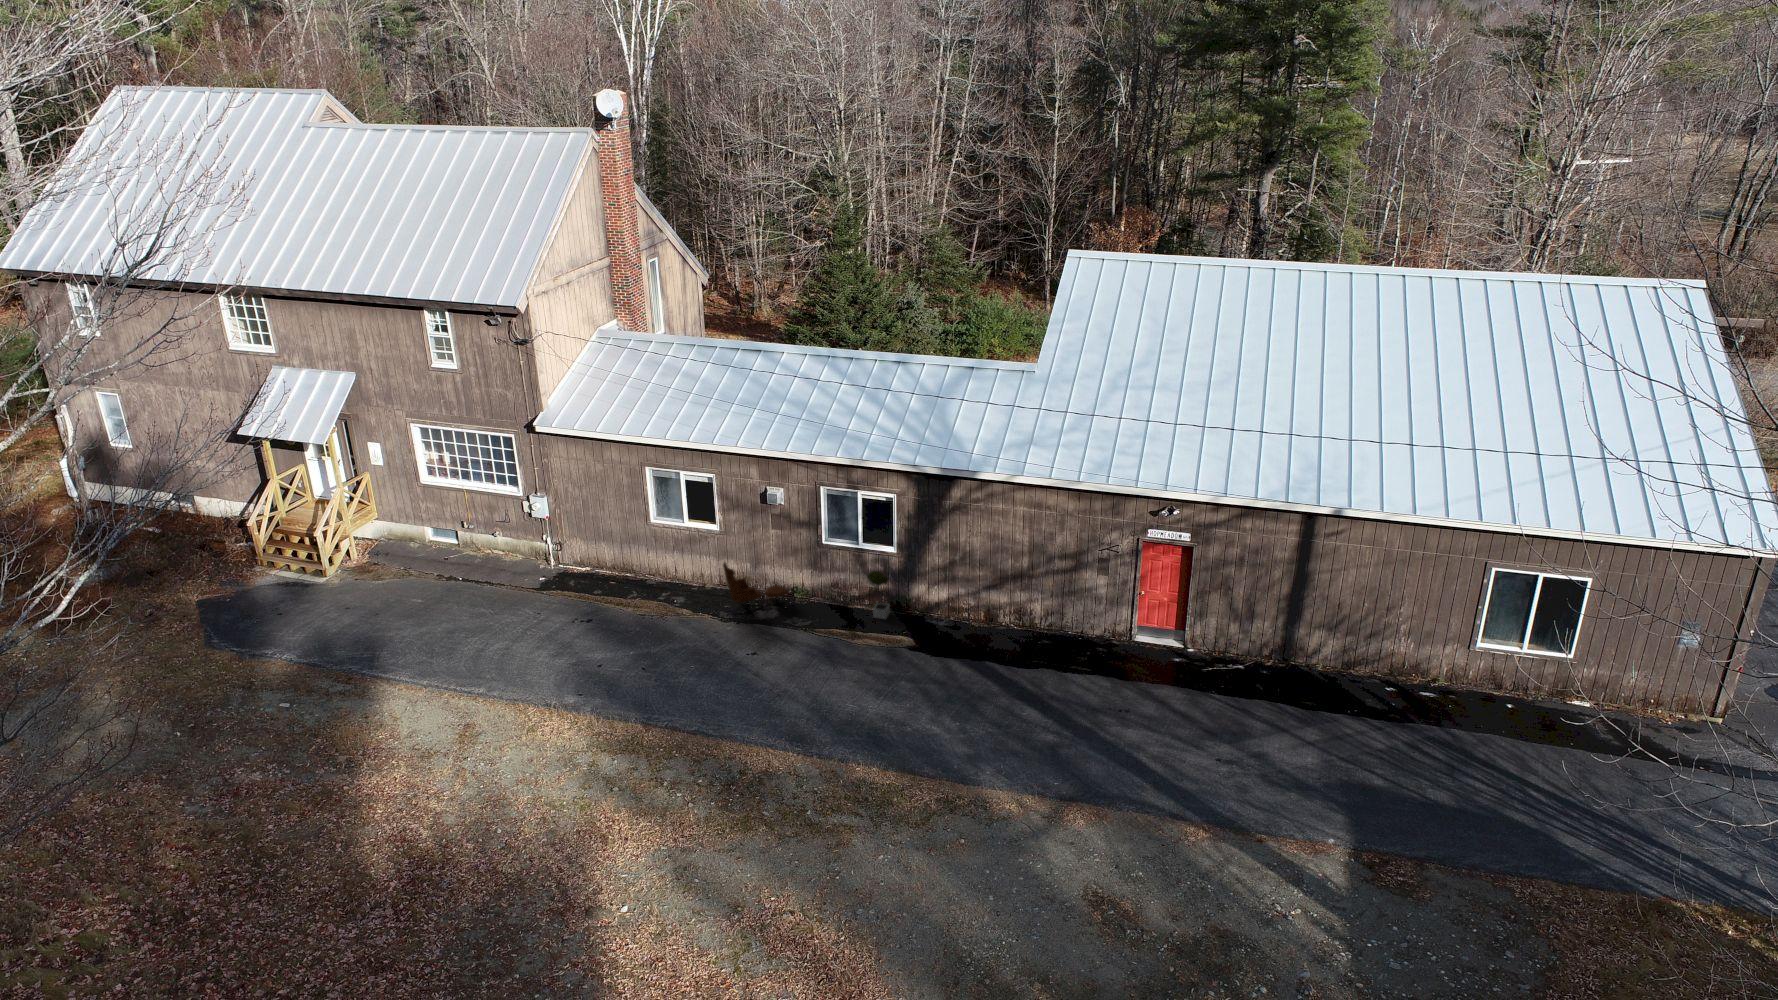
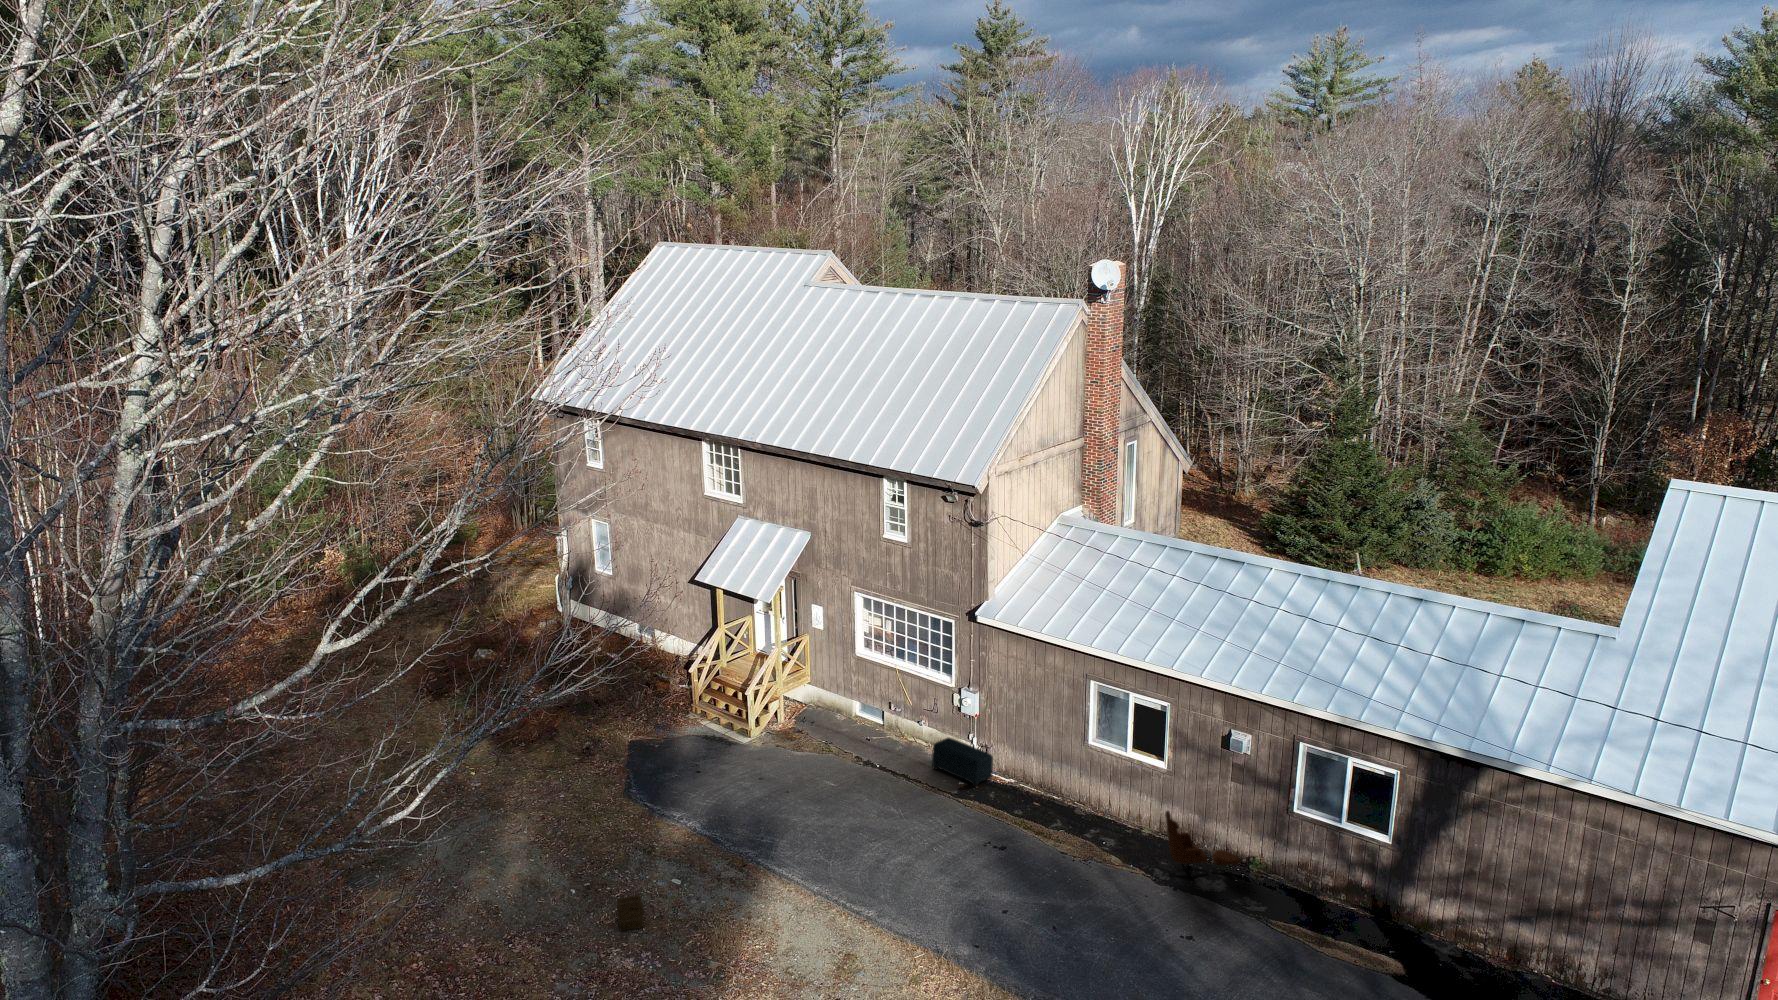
bench: none [512,542,571,580] -> present [932,738,993,787]
potted tree: present [868,571,890,619] -> none [1350,861,1378,927]
cardboard box: none [215,727,250,763] -> present [617,895,644,931]

